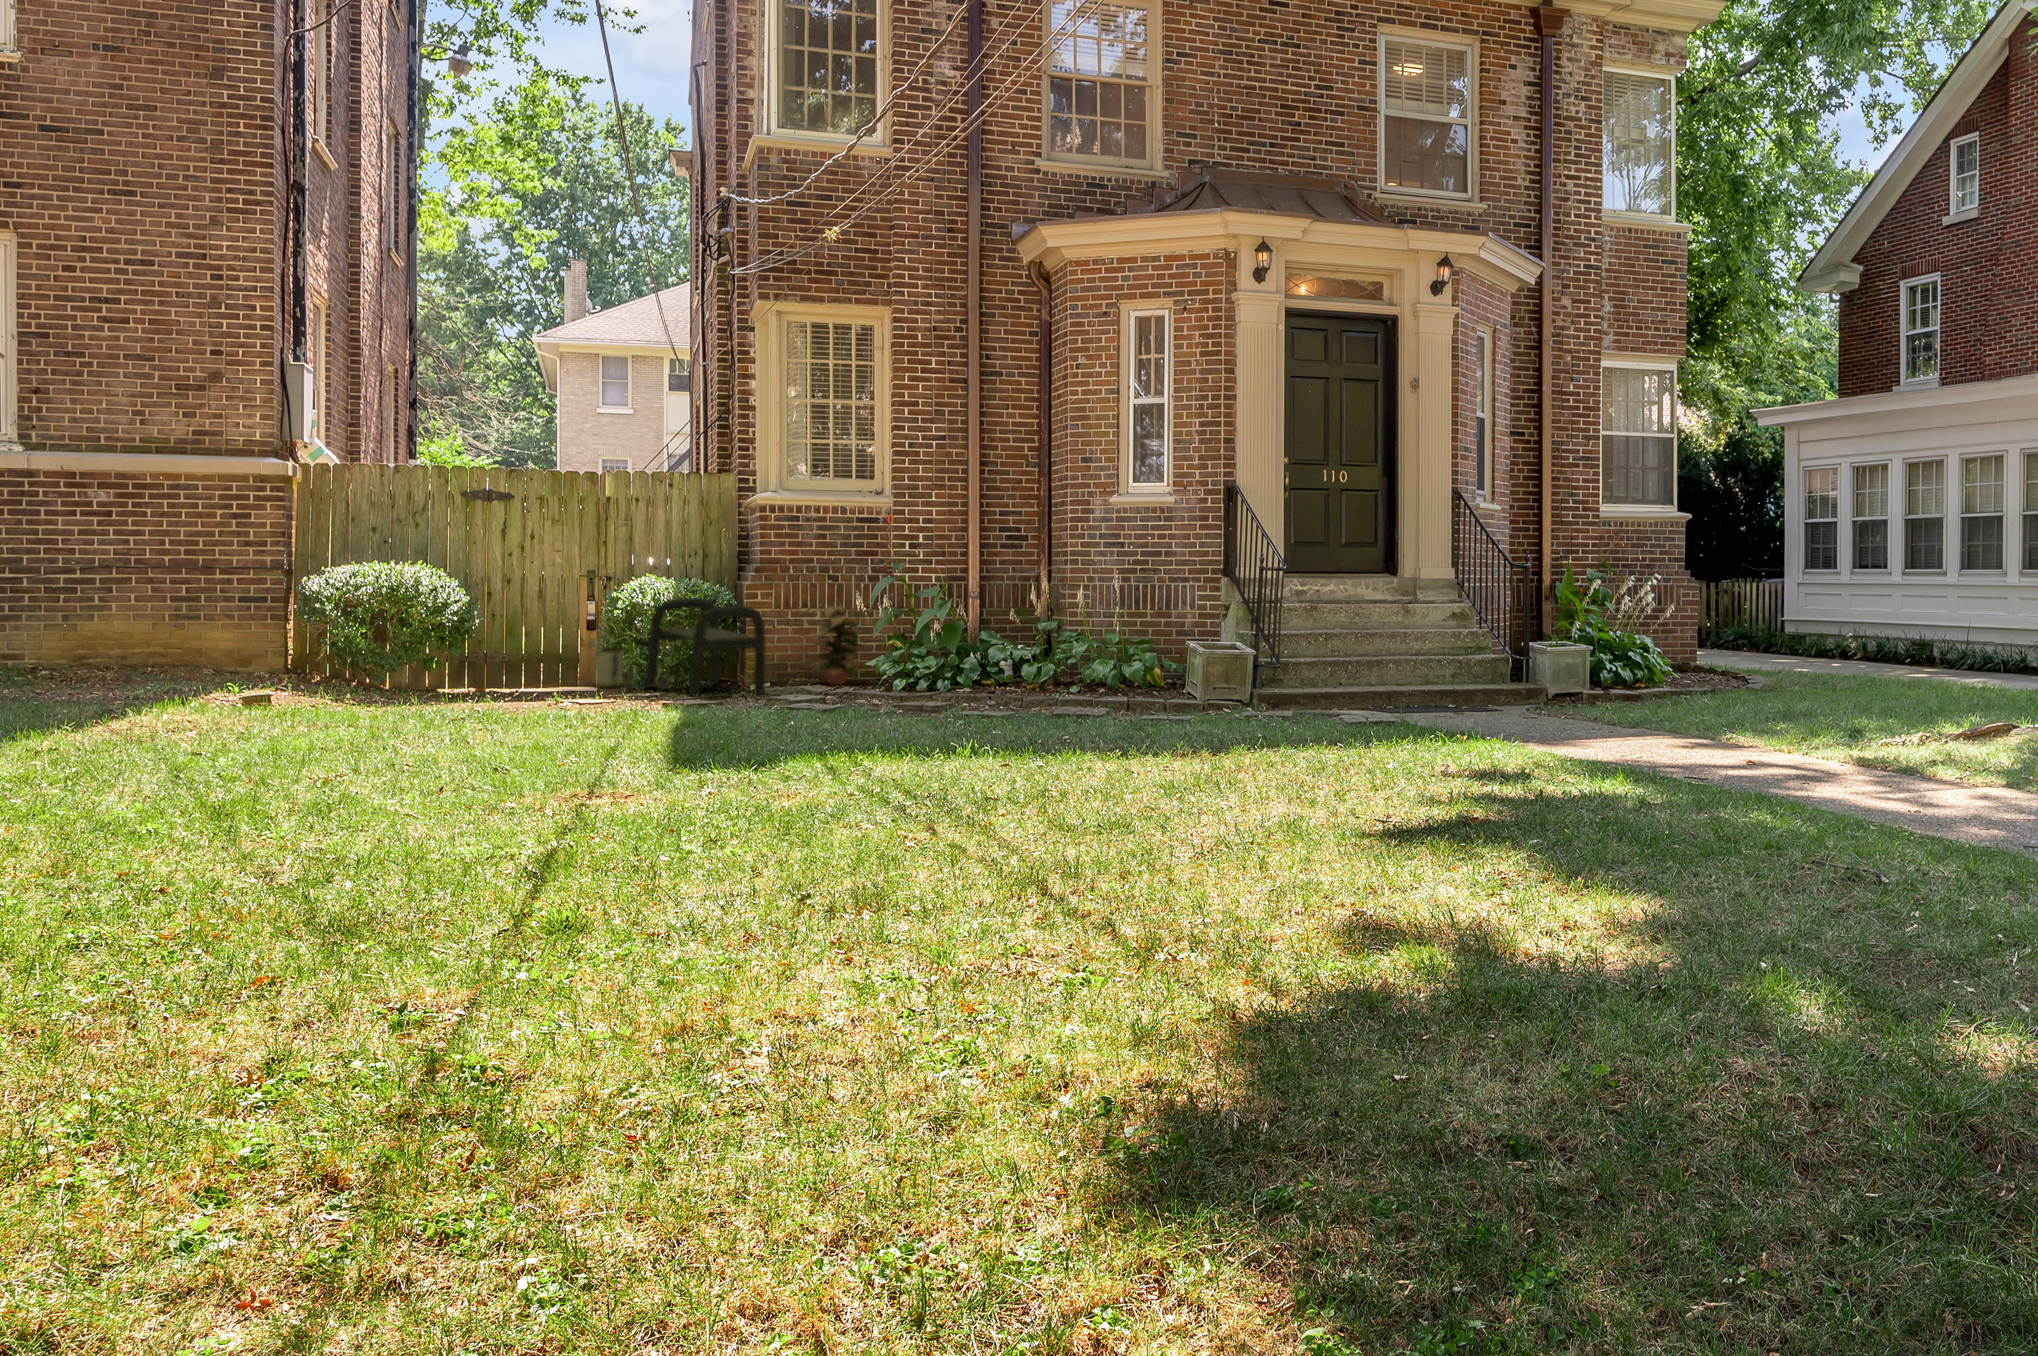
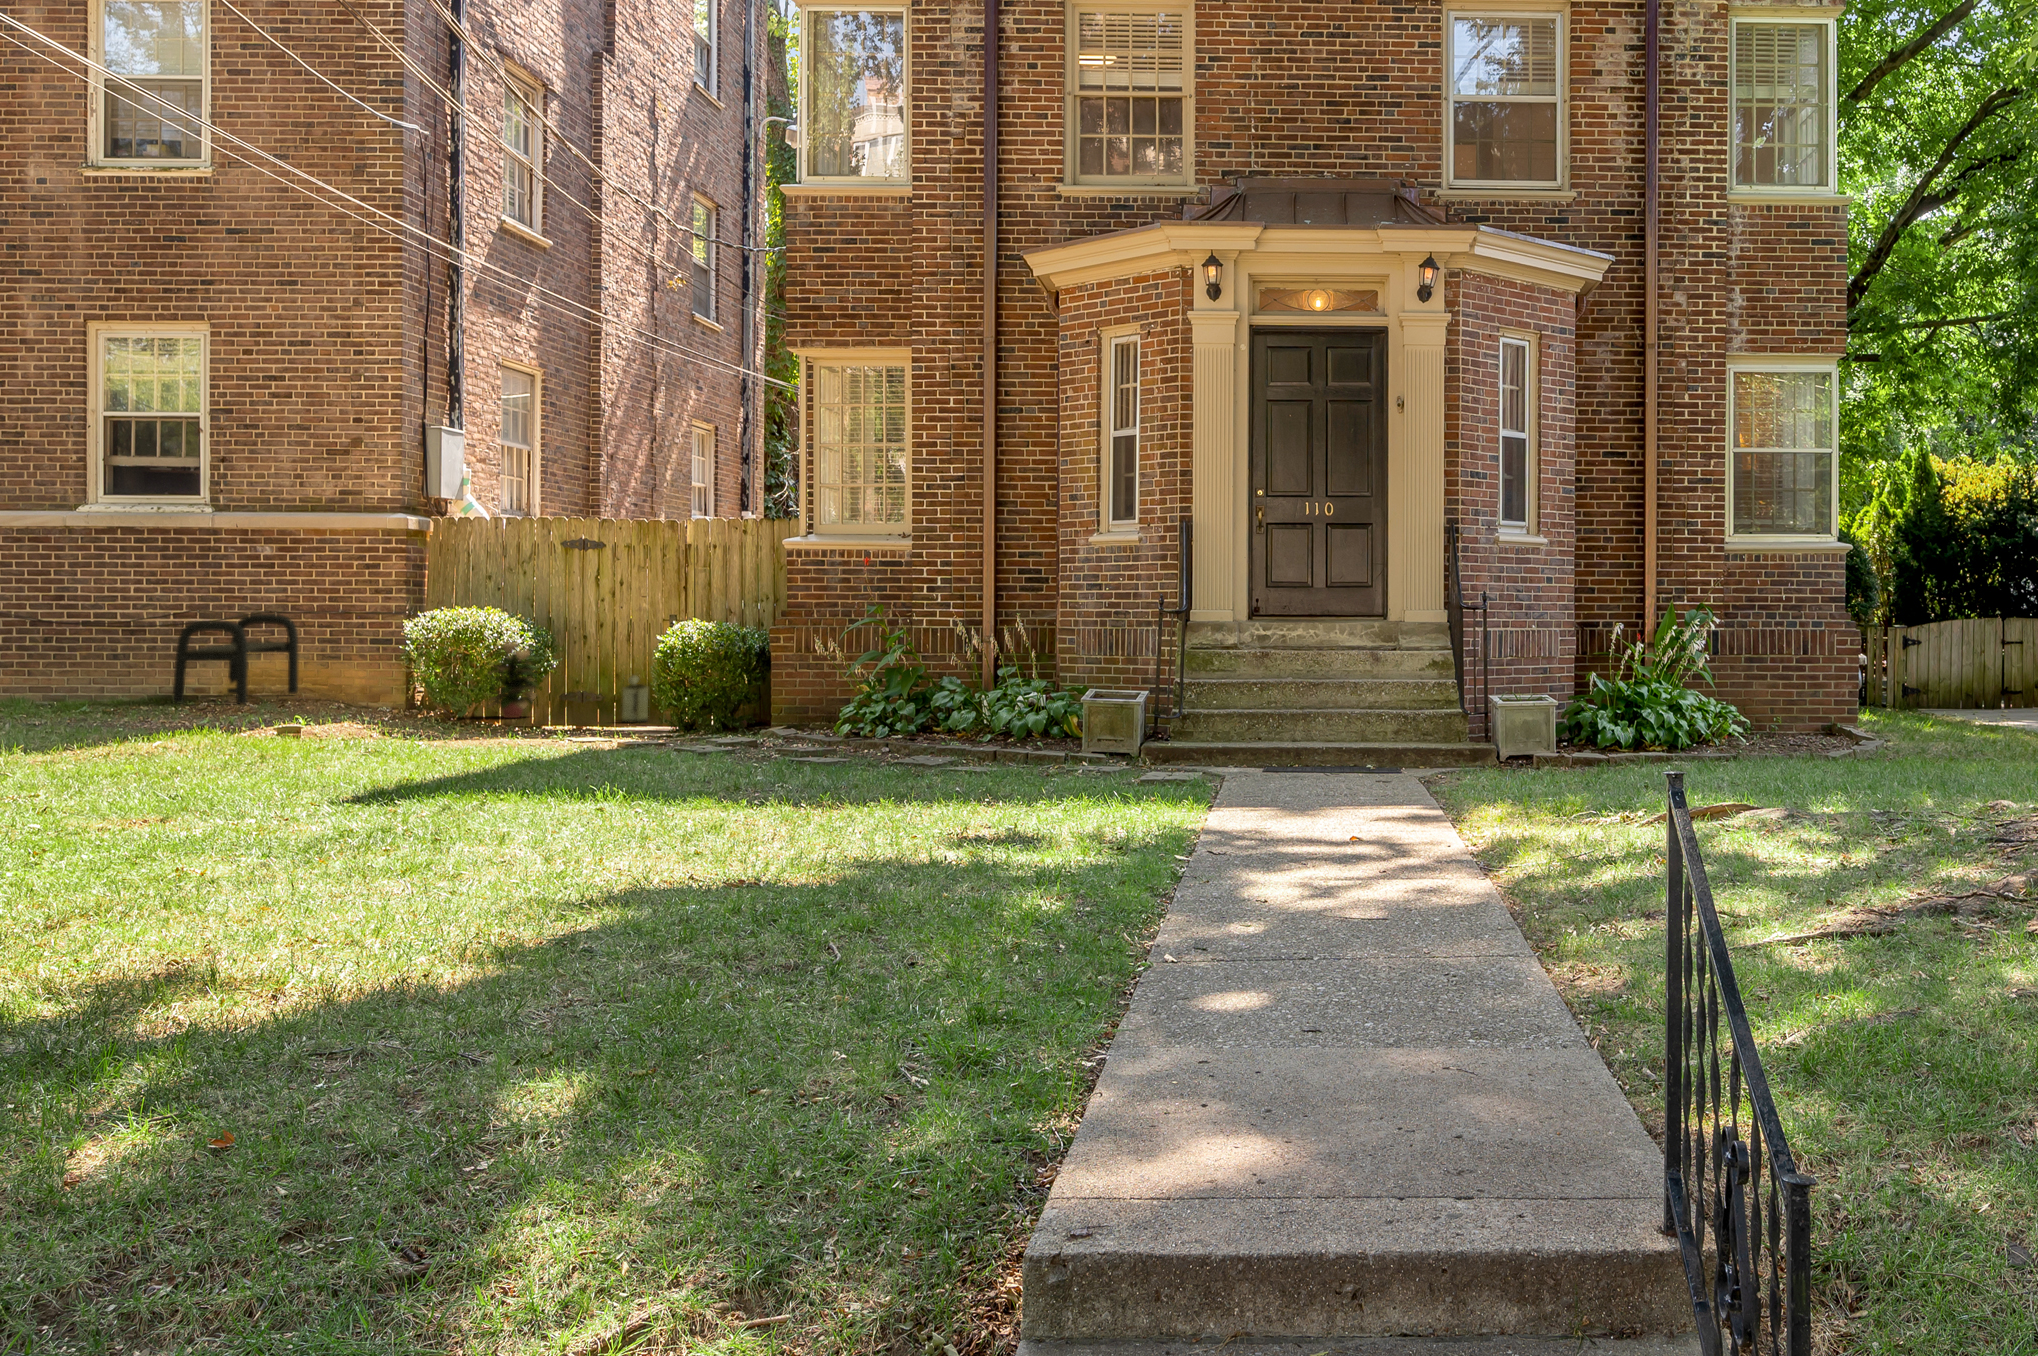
bench: present [645,598,766,696] -> present [172,614,299,704]
decorative plant: present [816,607,859,684] -> present [486,642,538,718]

